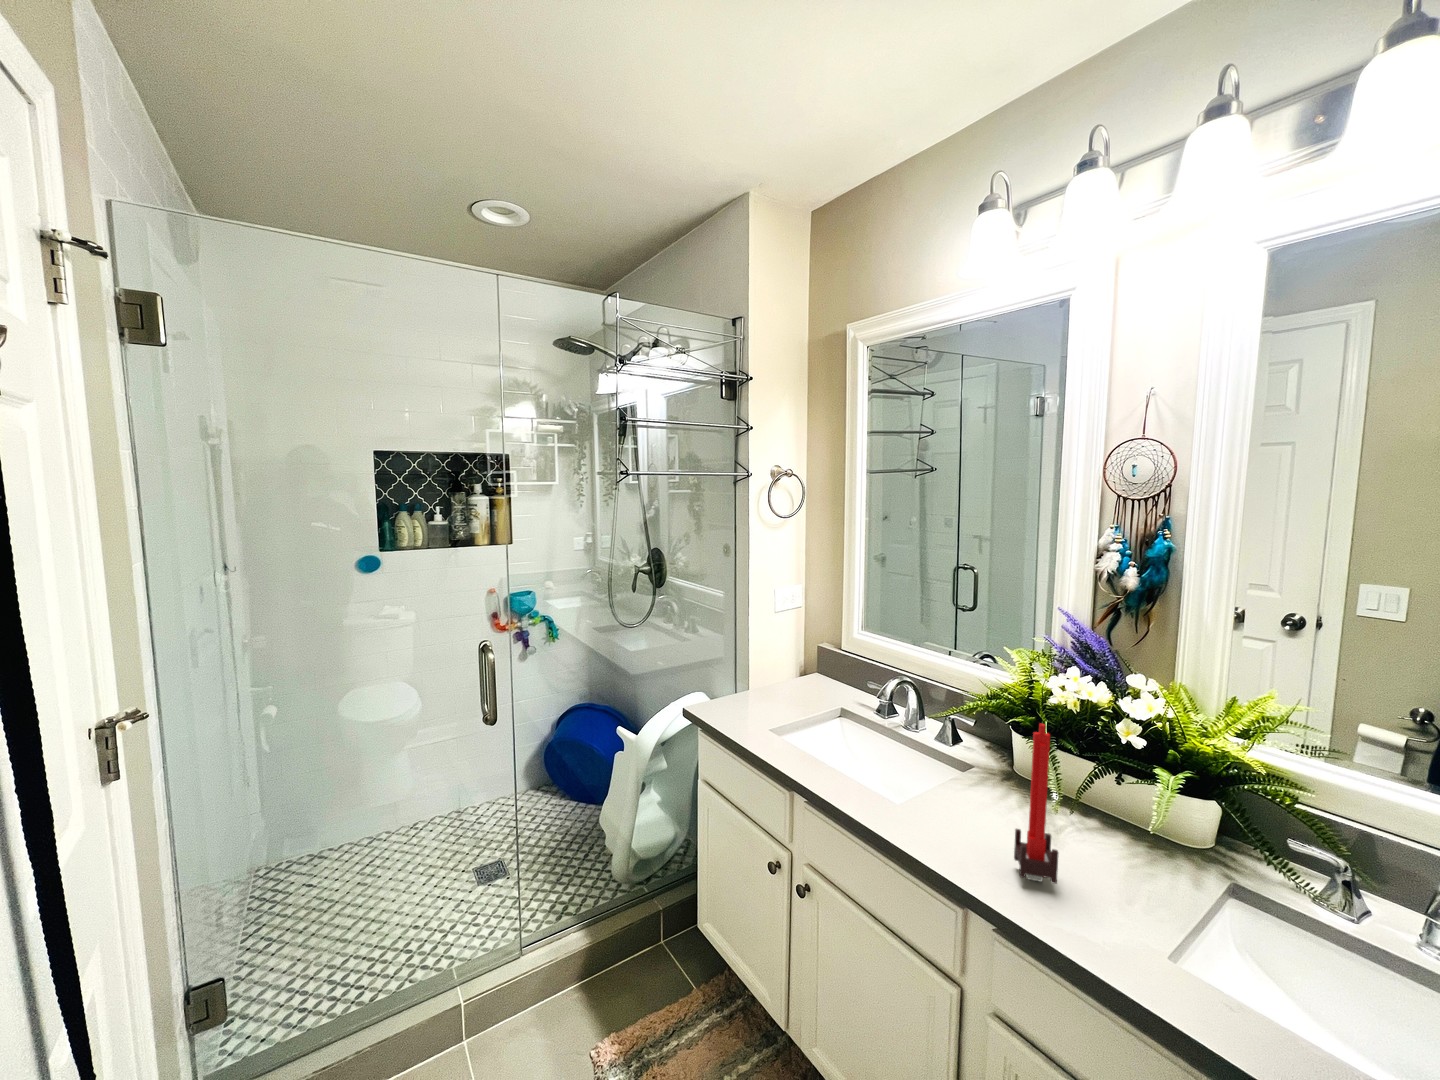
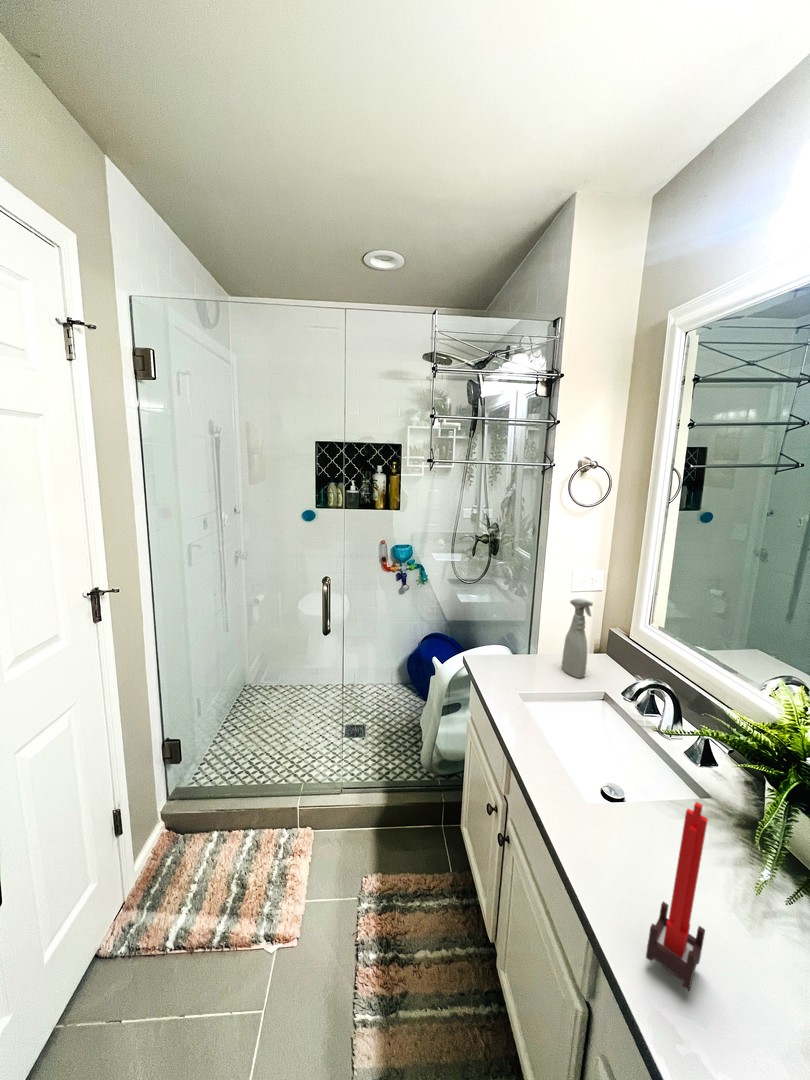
spray bottle: none [787,613,816,700] -> present [562,599,593,678]

